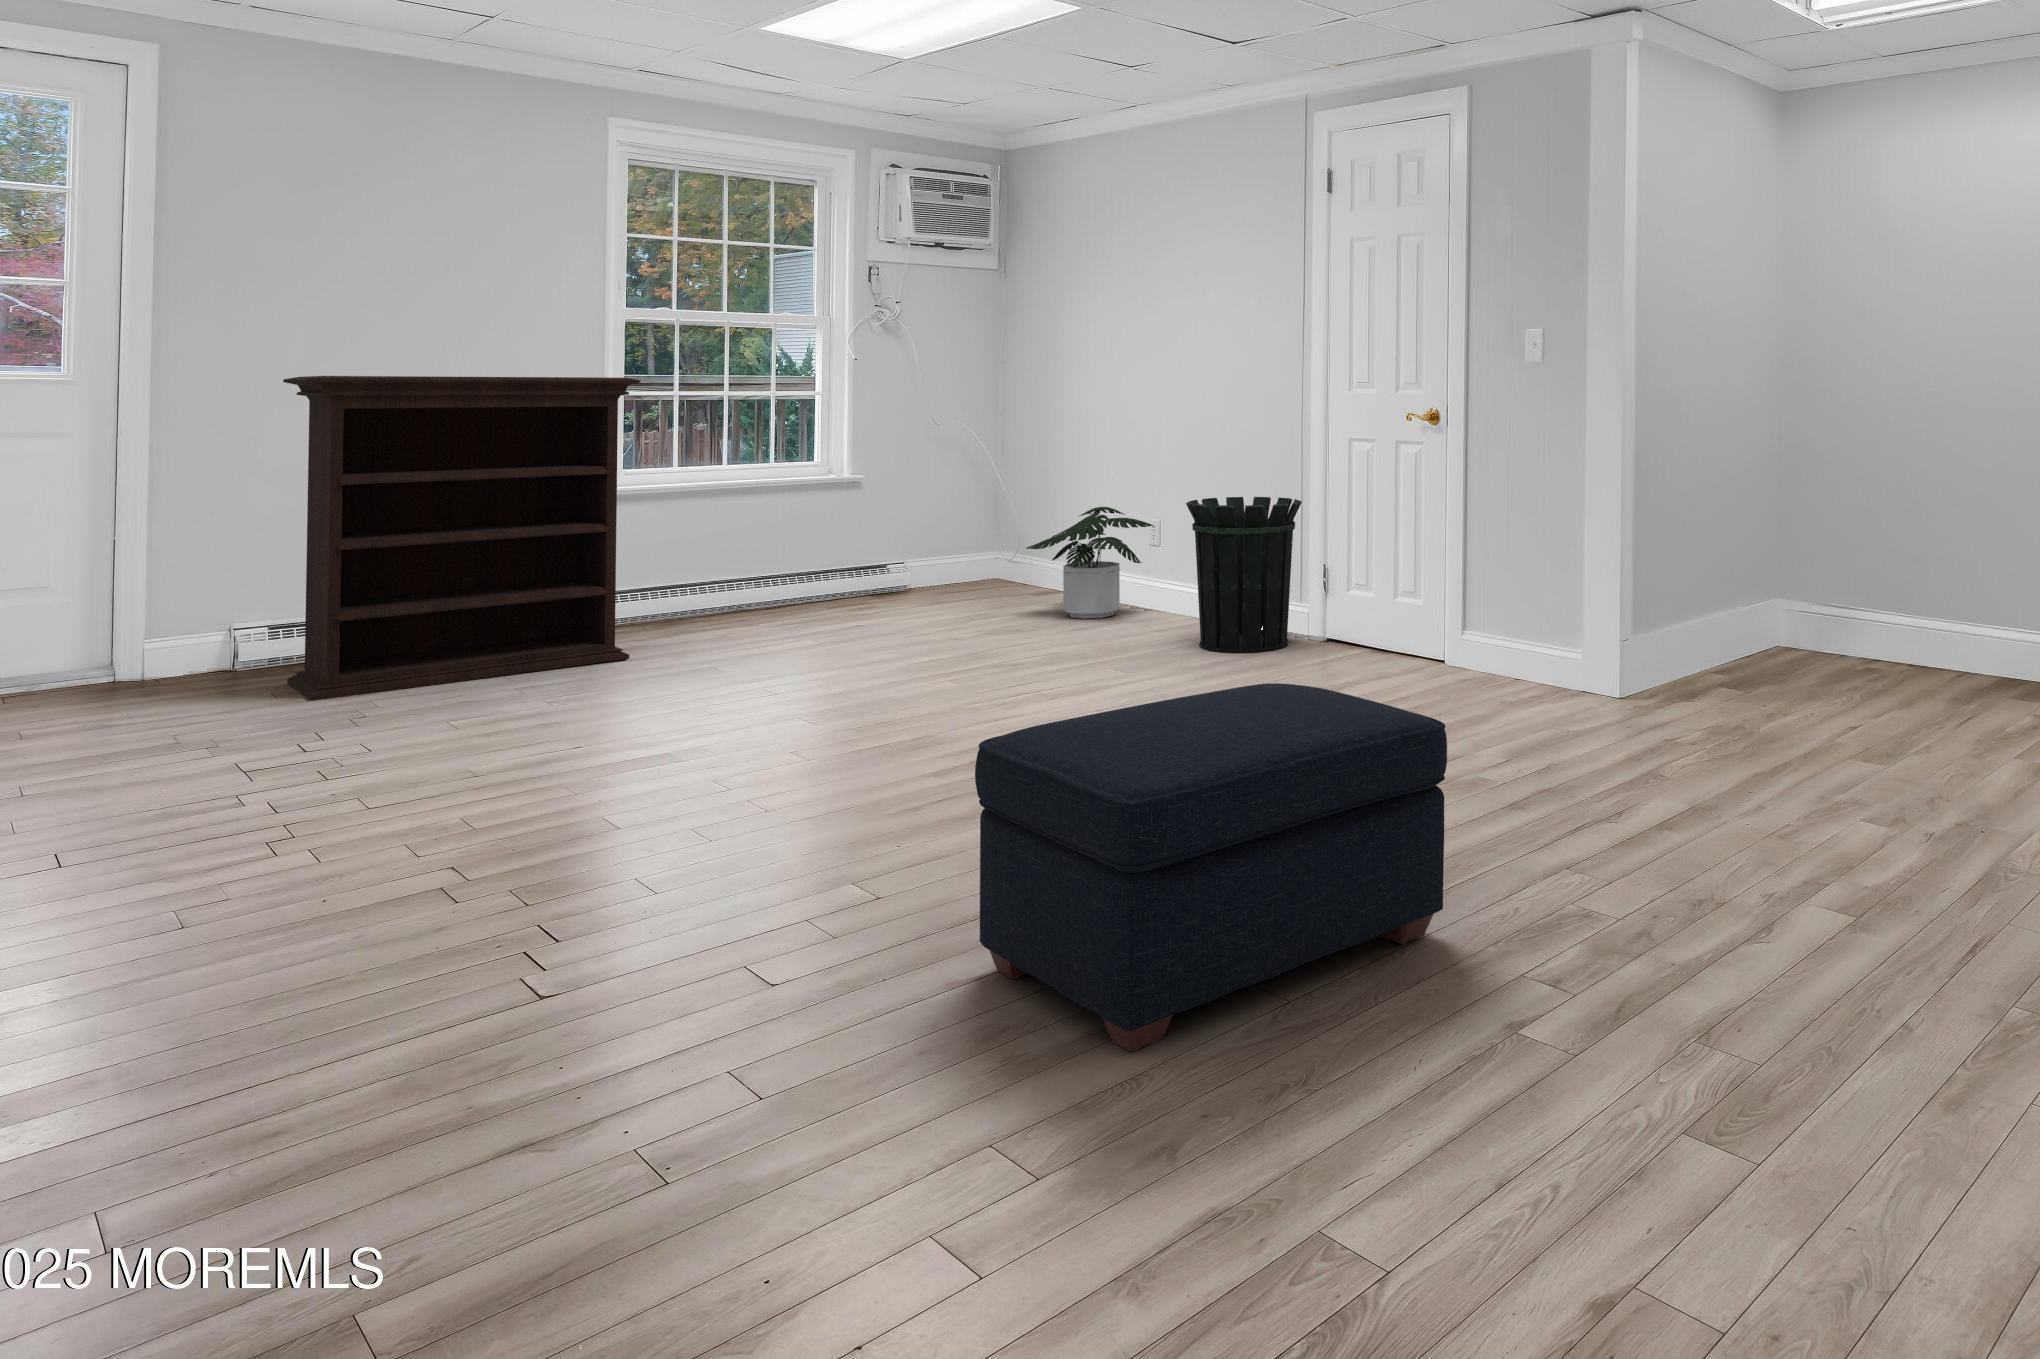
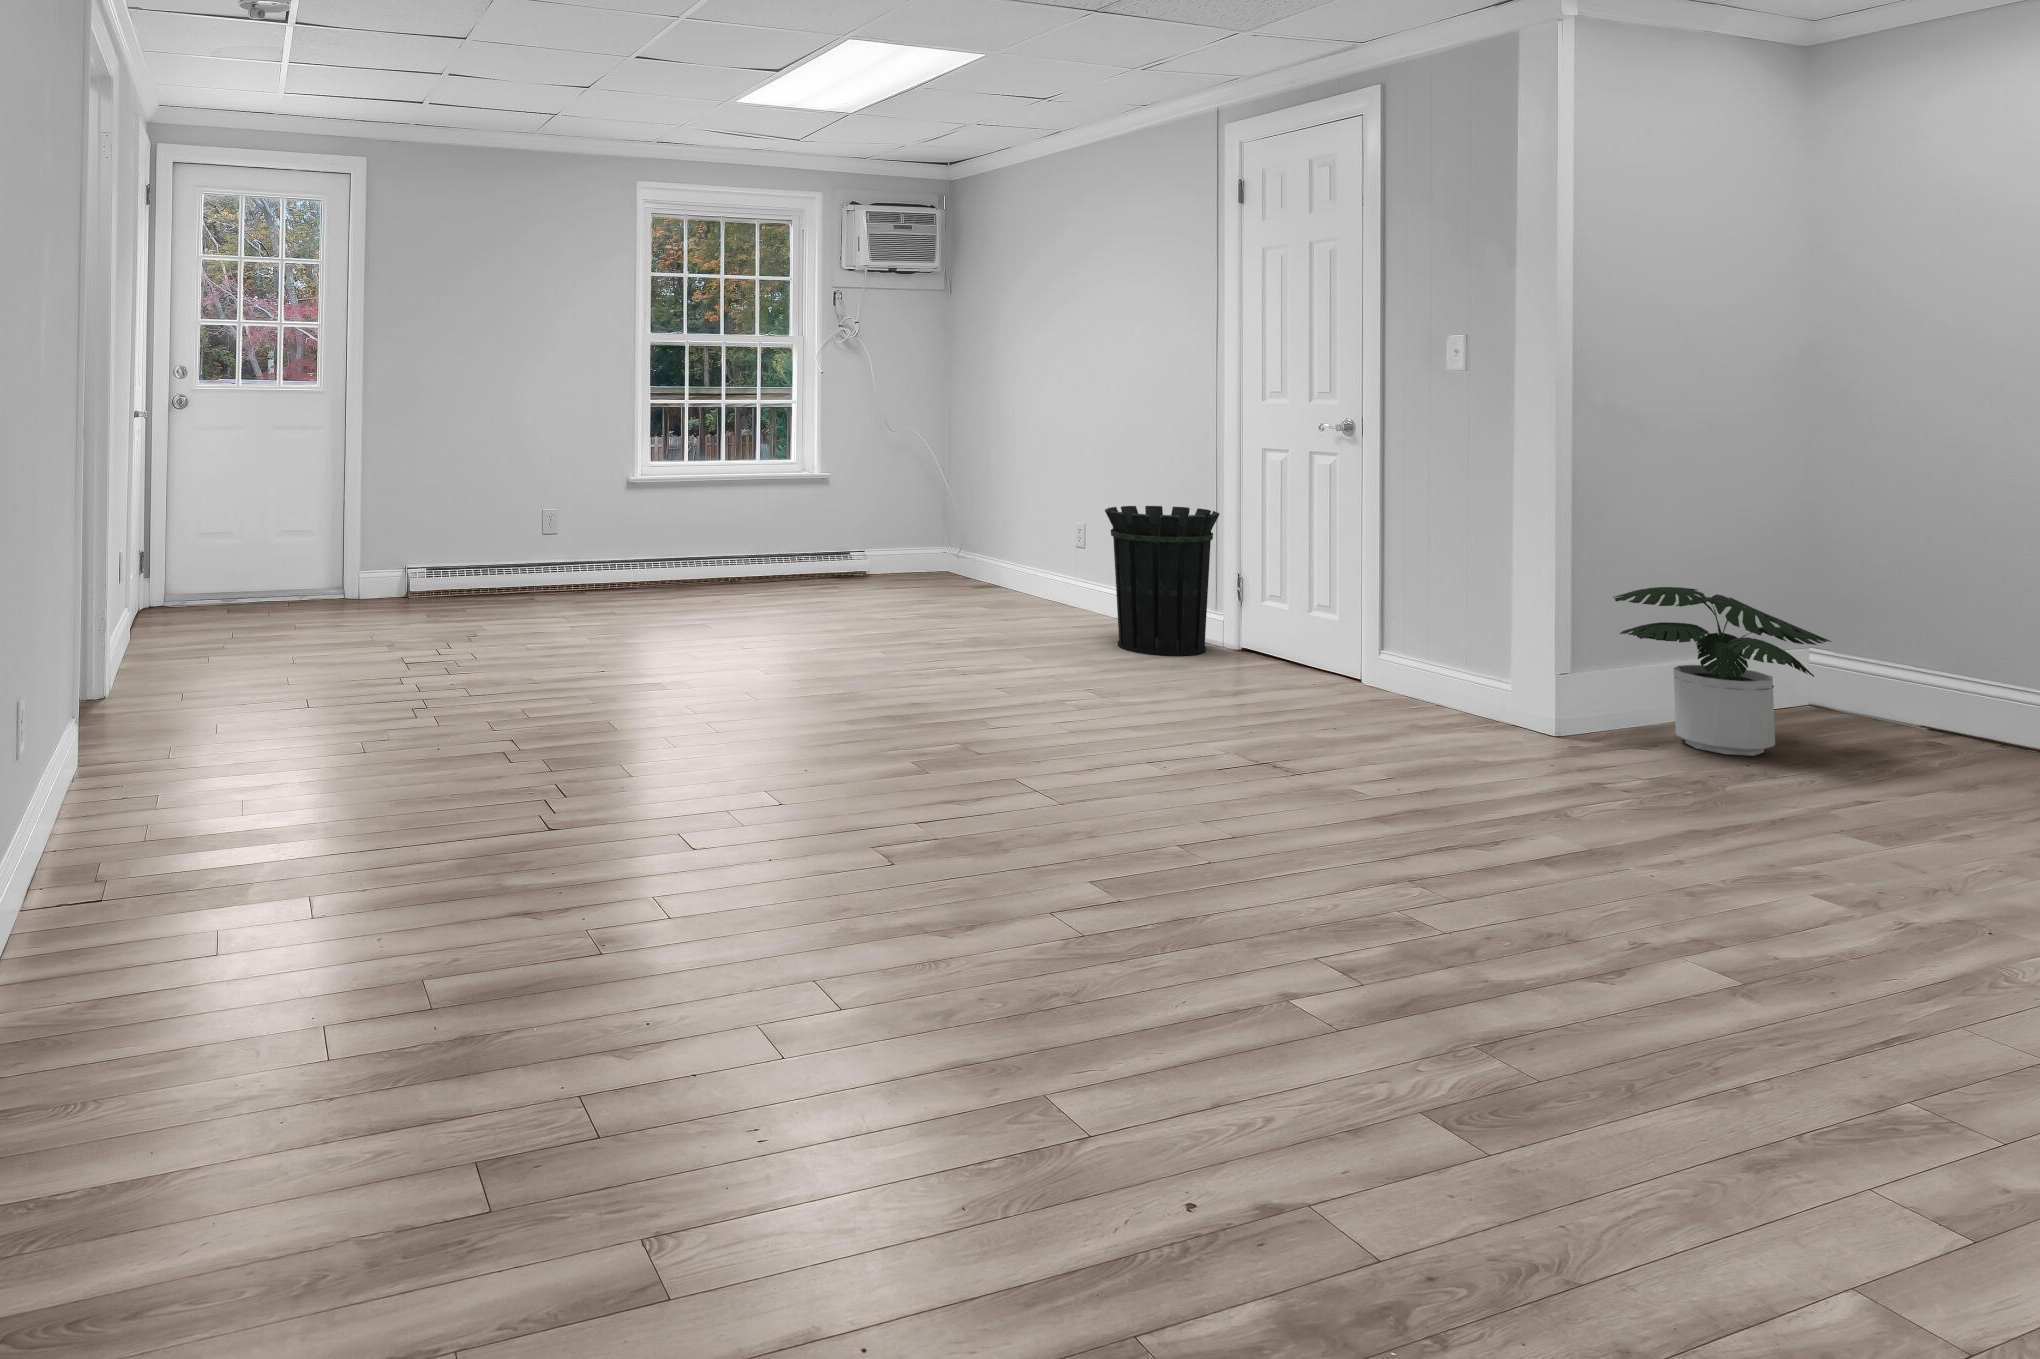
bookshelf: present [283,376,641,701] -> none [437,388,661,624]
potted plant: present [1026,507,1154,619] -> present [1613,587,1831,756]
ottoman: present [975,683,1447,1052] -> none [886,682,1303,966]

